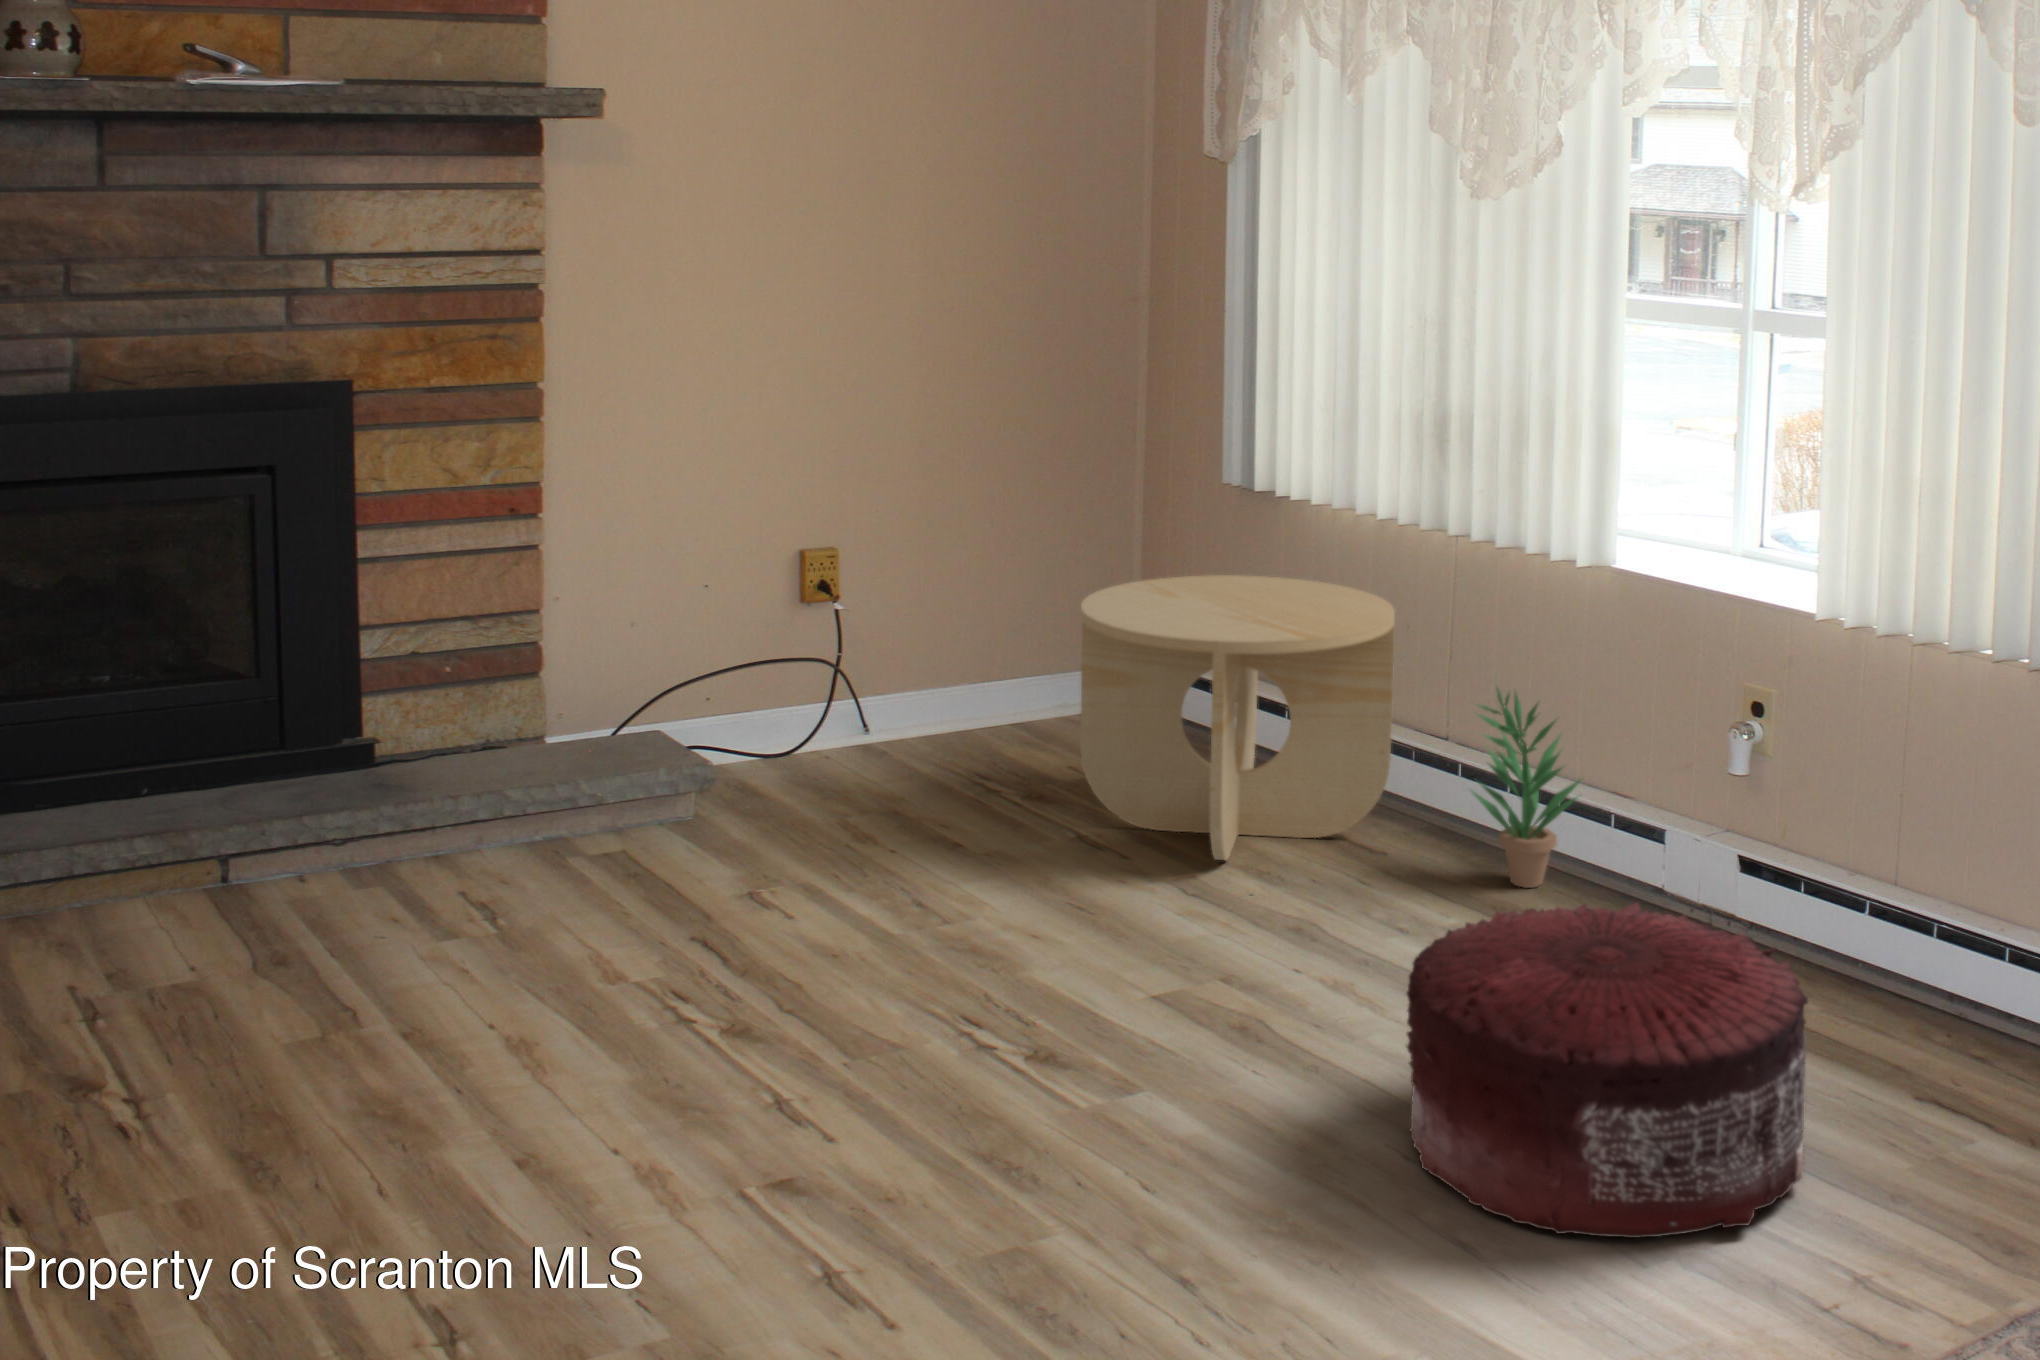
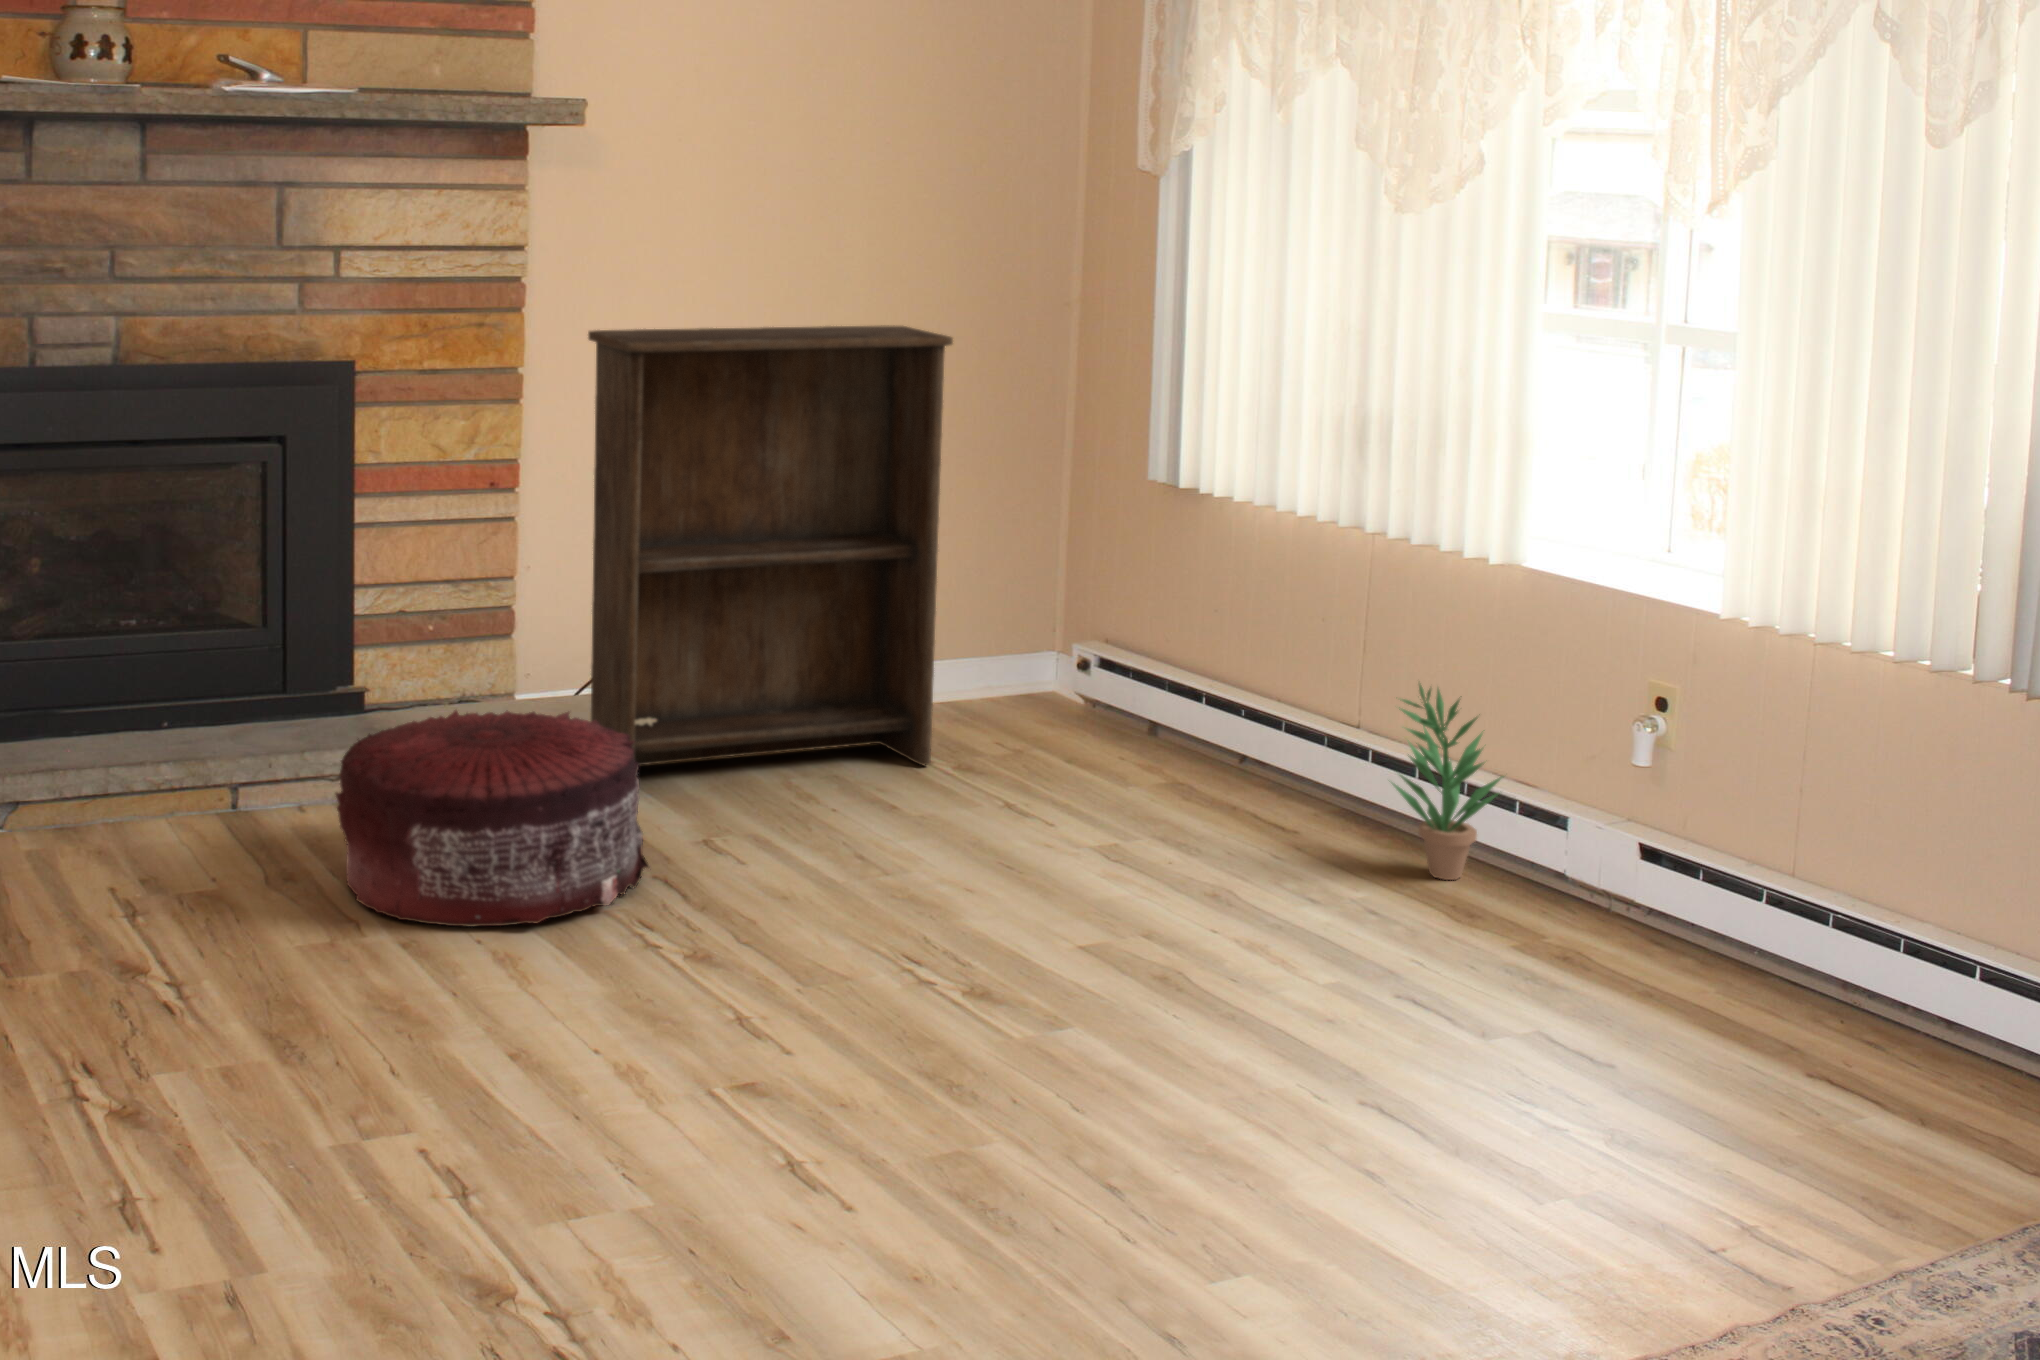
bookshelf: none [618,333,1015,842] -> present [588,325,953,765]
side table: present [1080,575,1395,860] -> none [1009,566,1319,838]
pouf: present [1406,903,1808,1238] -> present [336,710,649,926]

